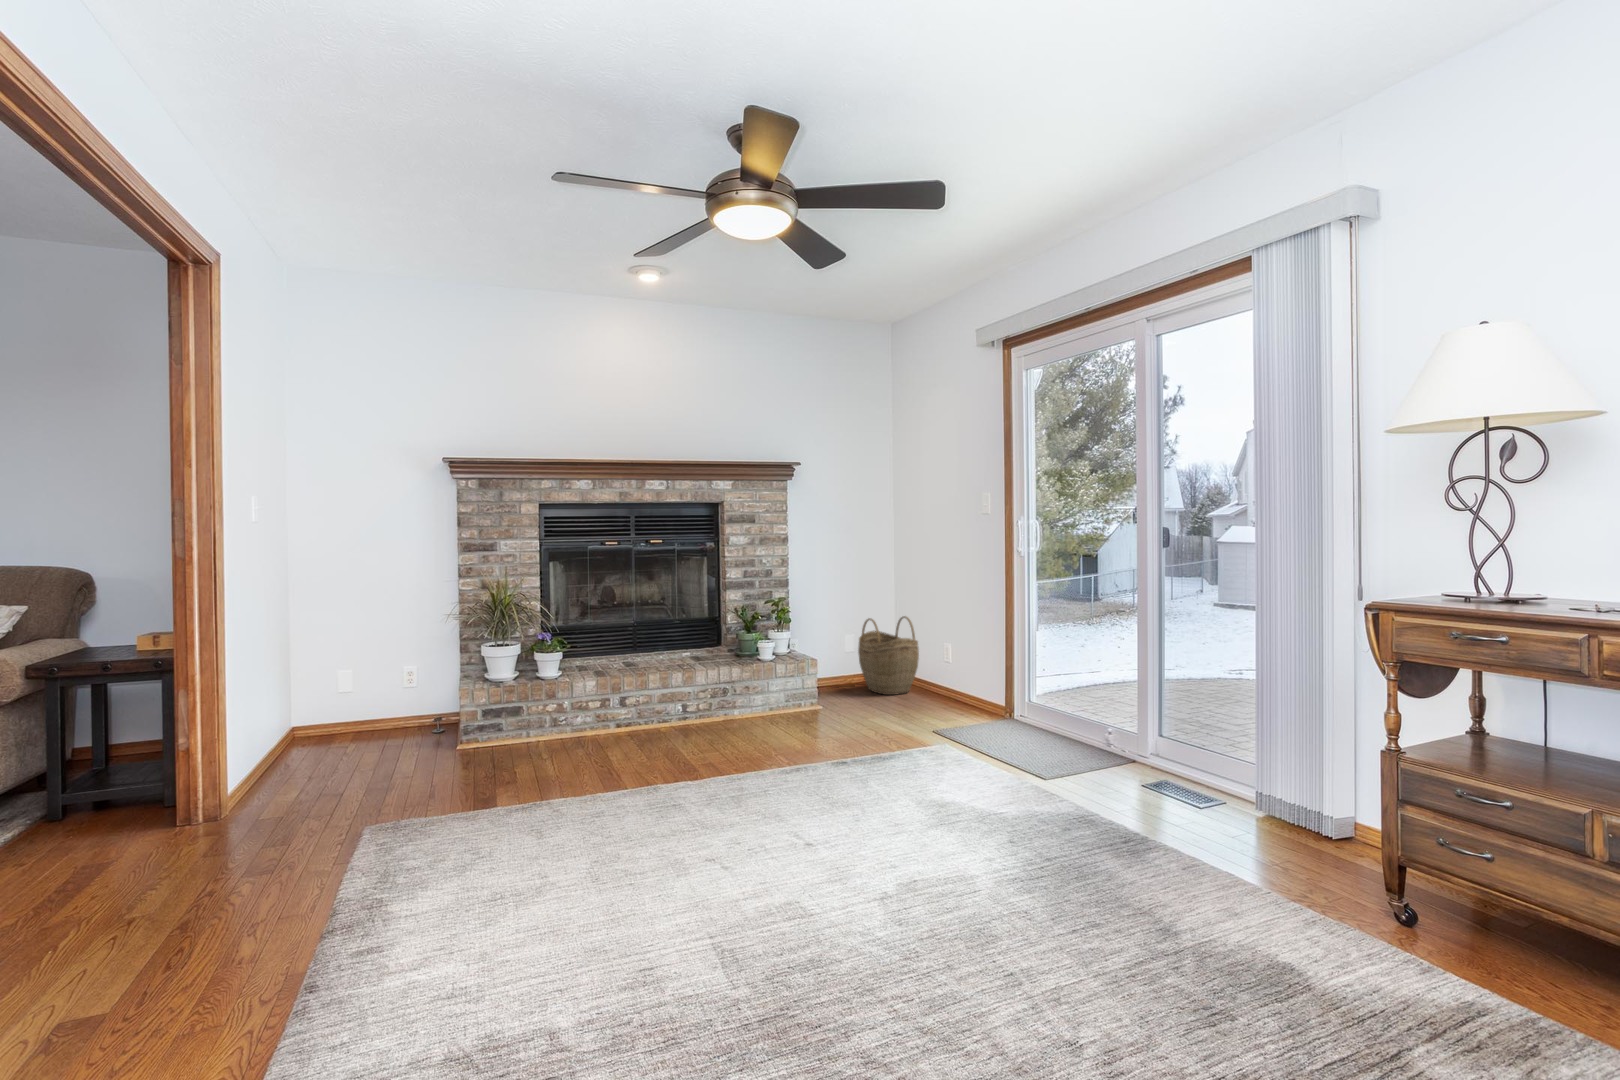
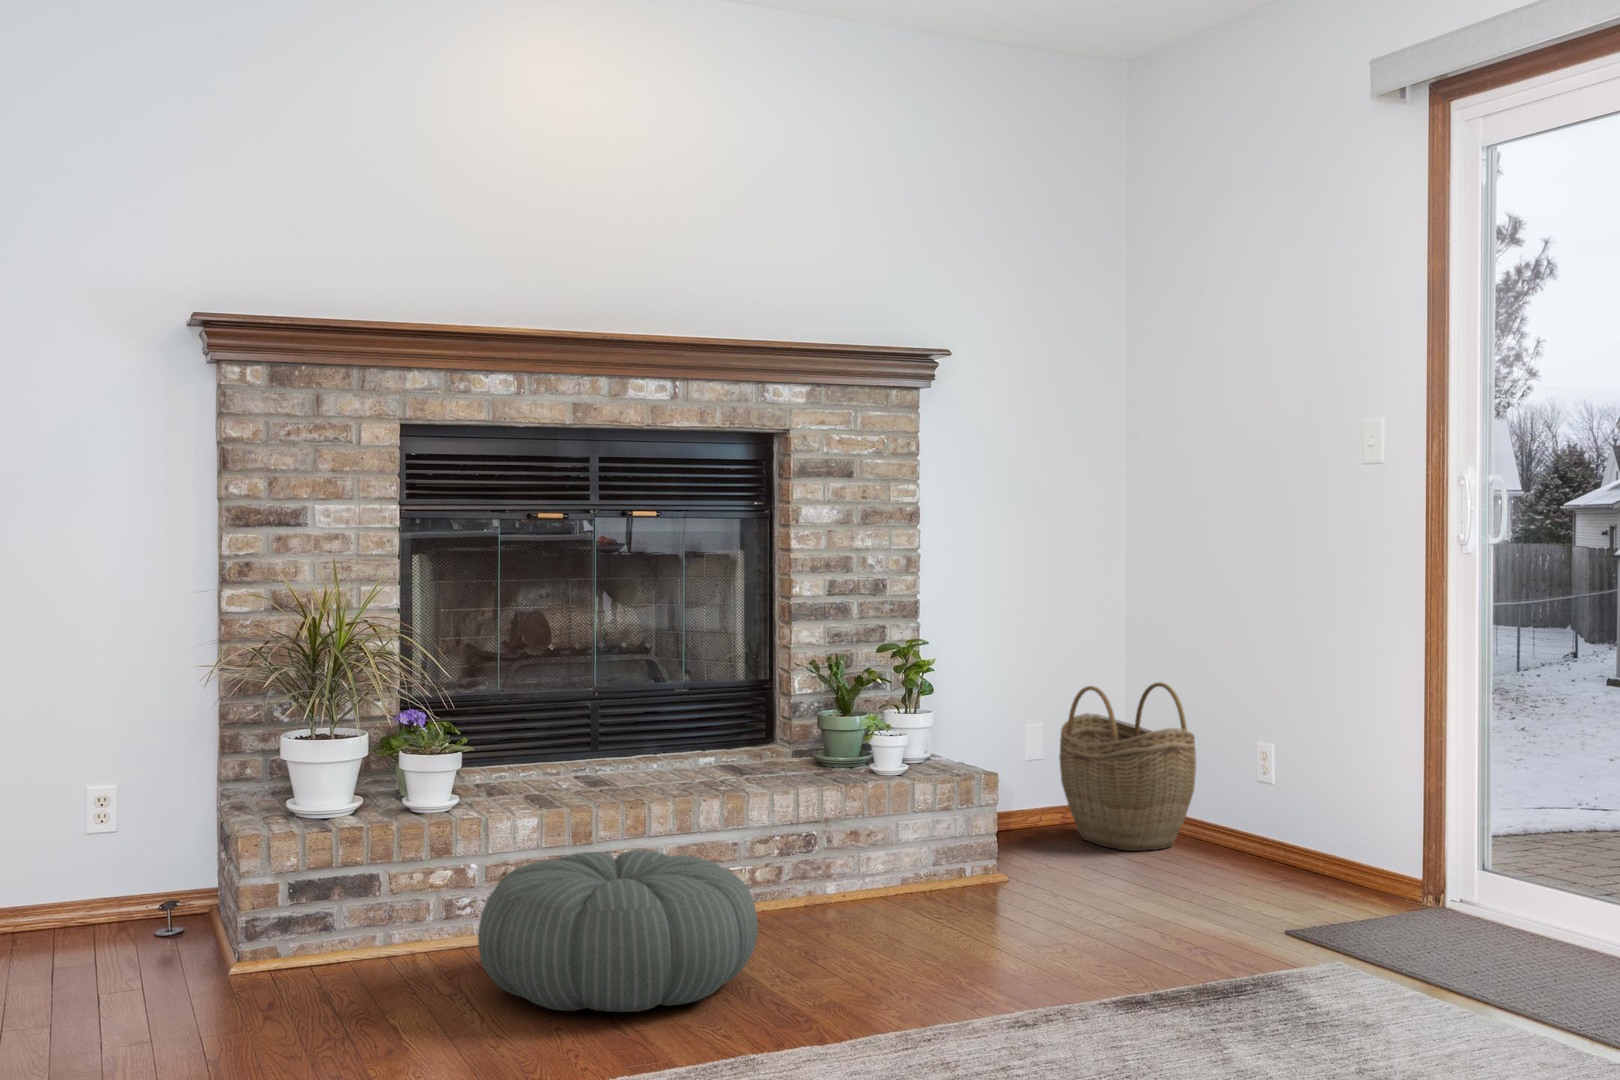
pouf: none [555,696,680,766] -> present [478,850,758,1012]

